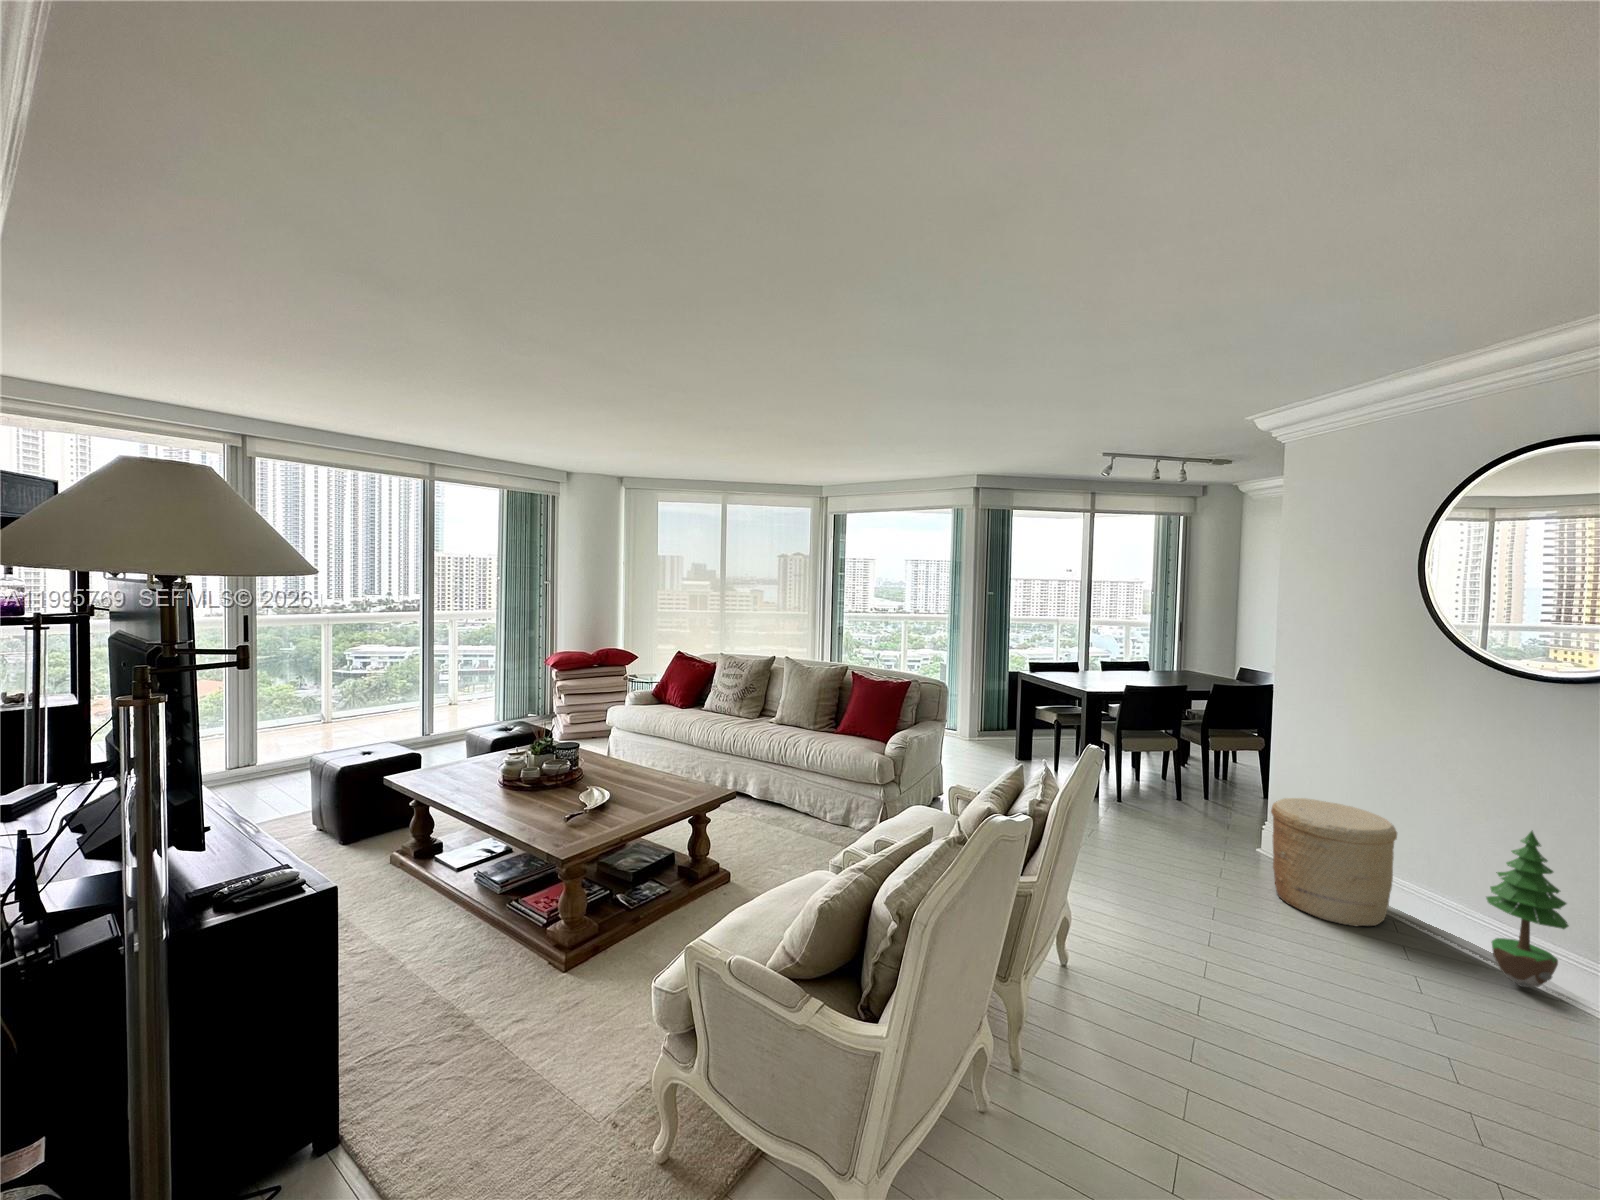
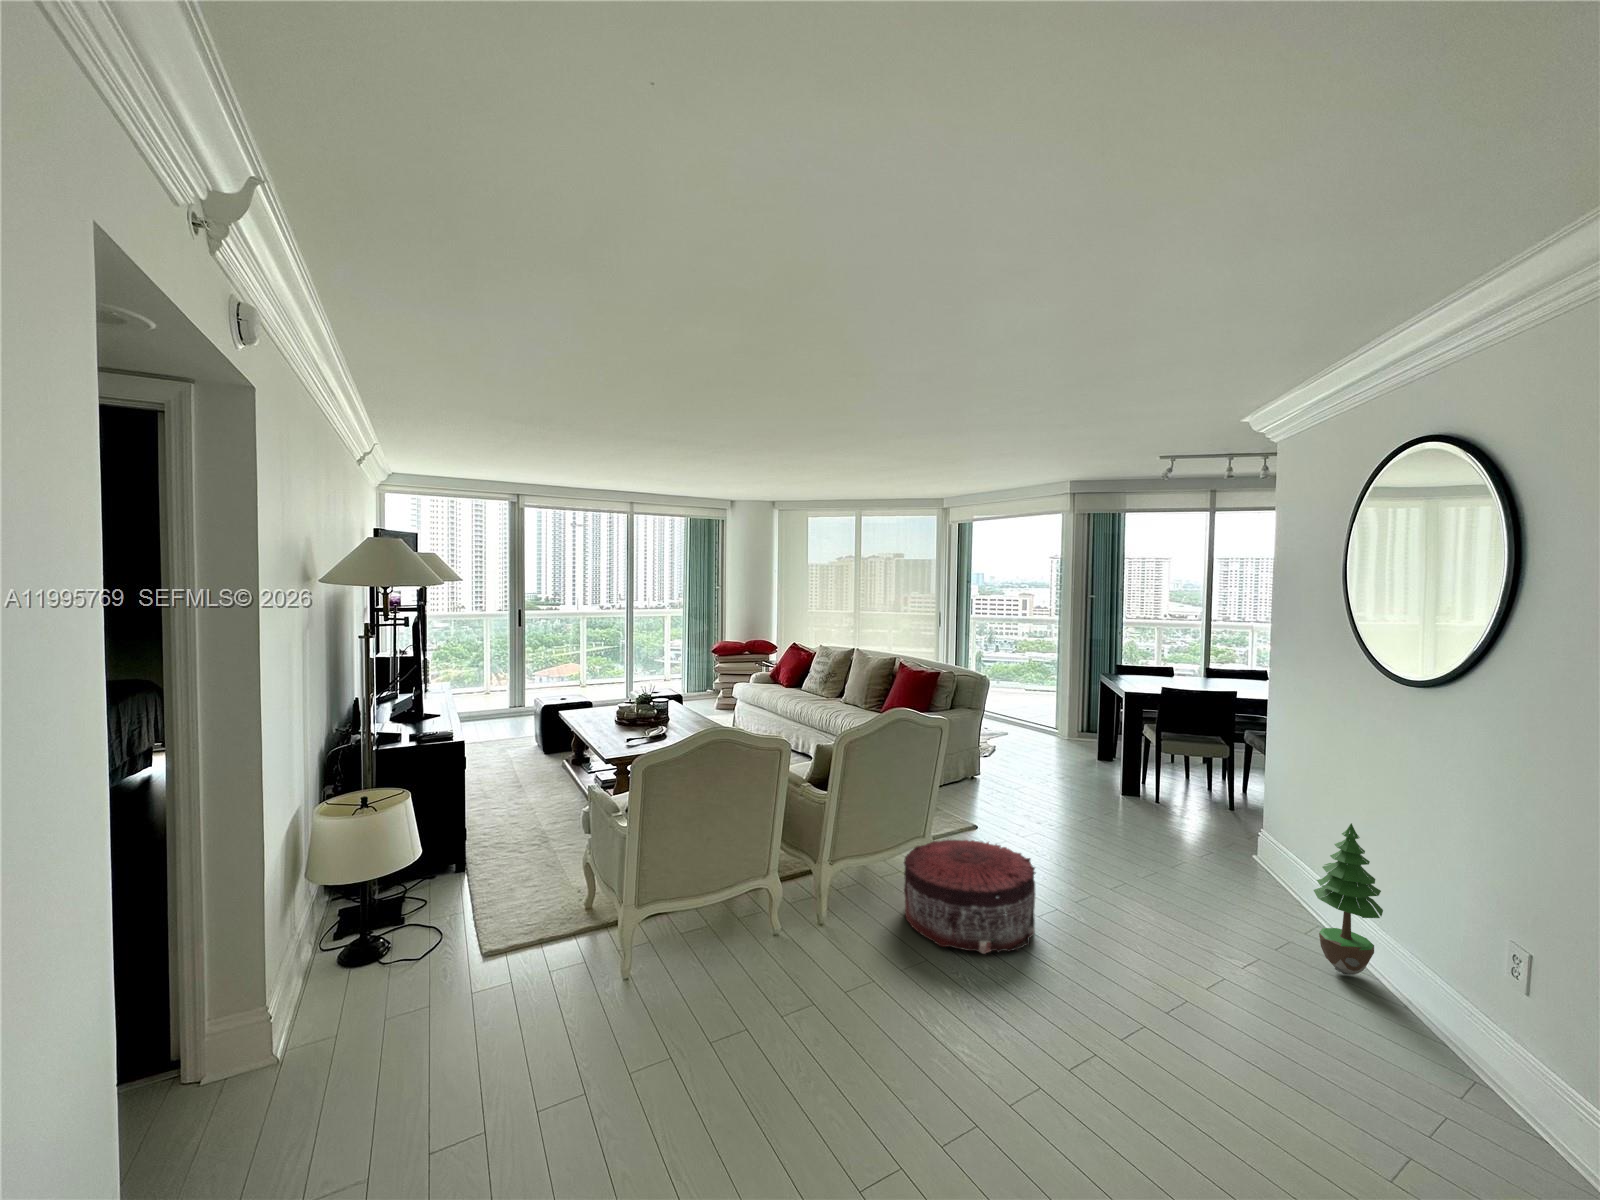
woven basket: present [1271,798,1397,926] -> none [1191,793,1303,915]
pouf: none [1089,901,1294,1078] -> present [904,840,1036,954]

